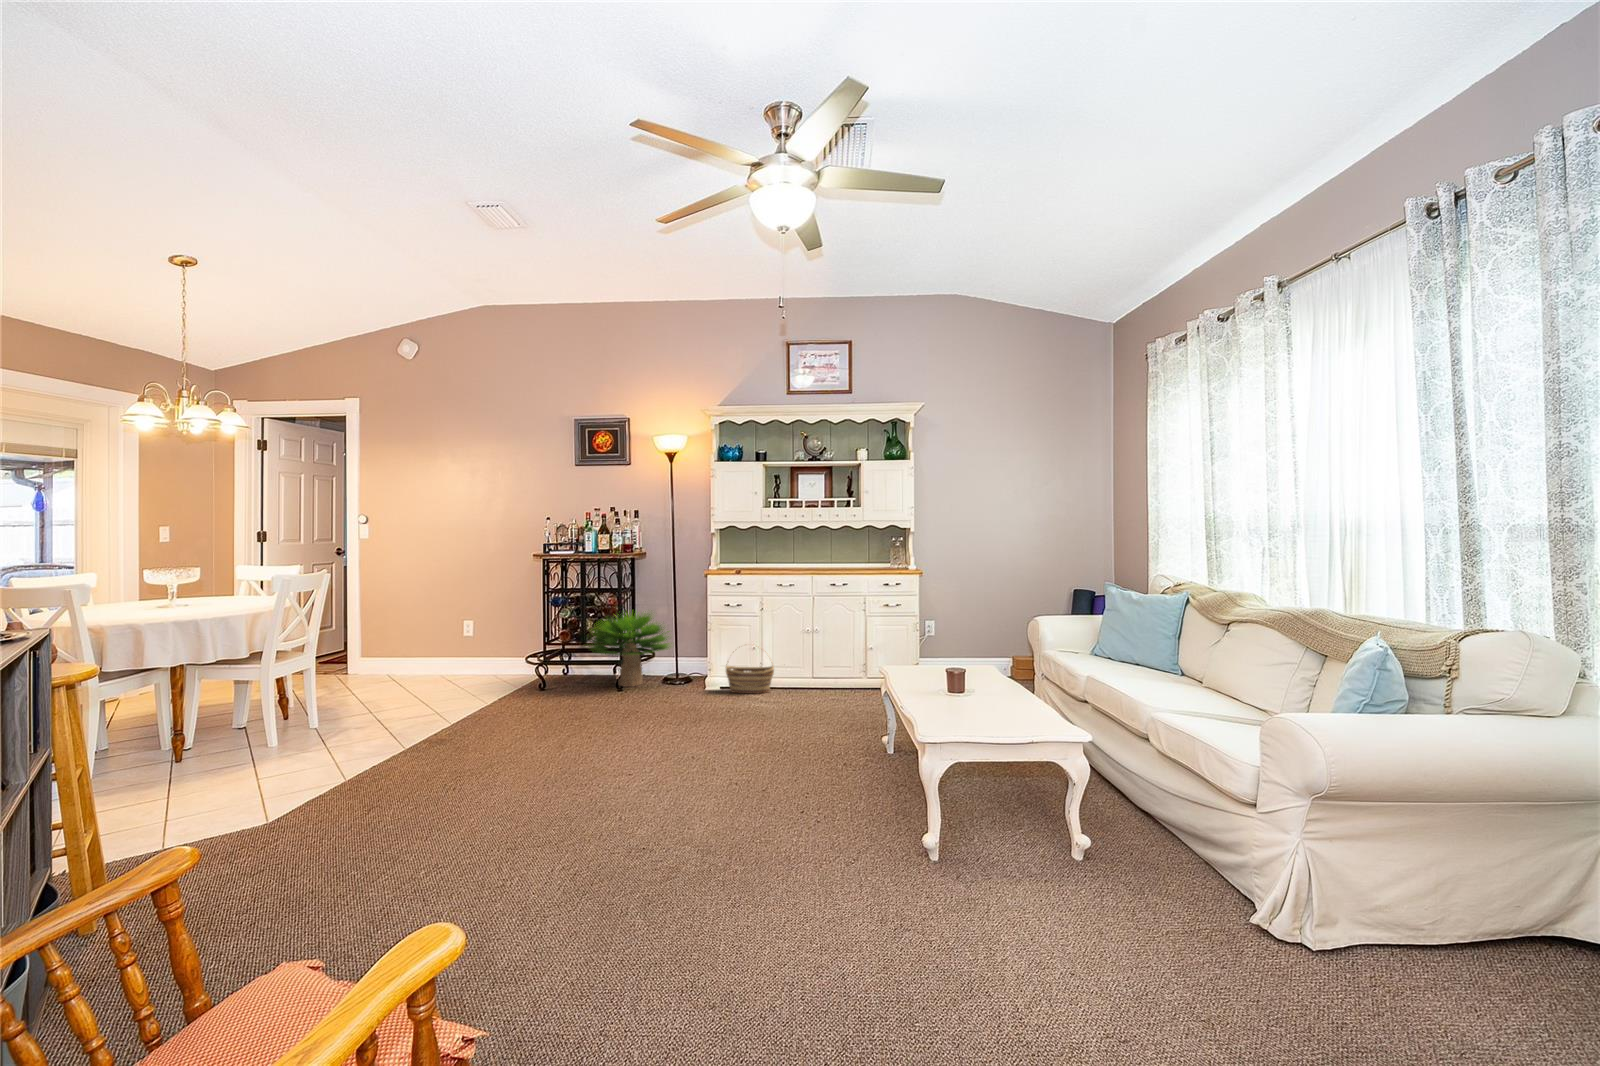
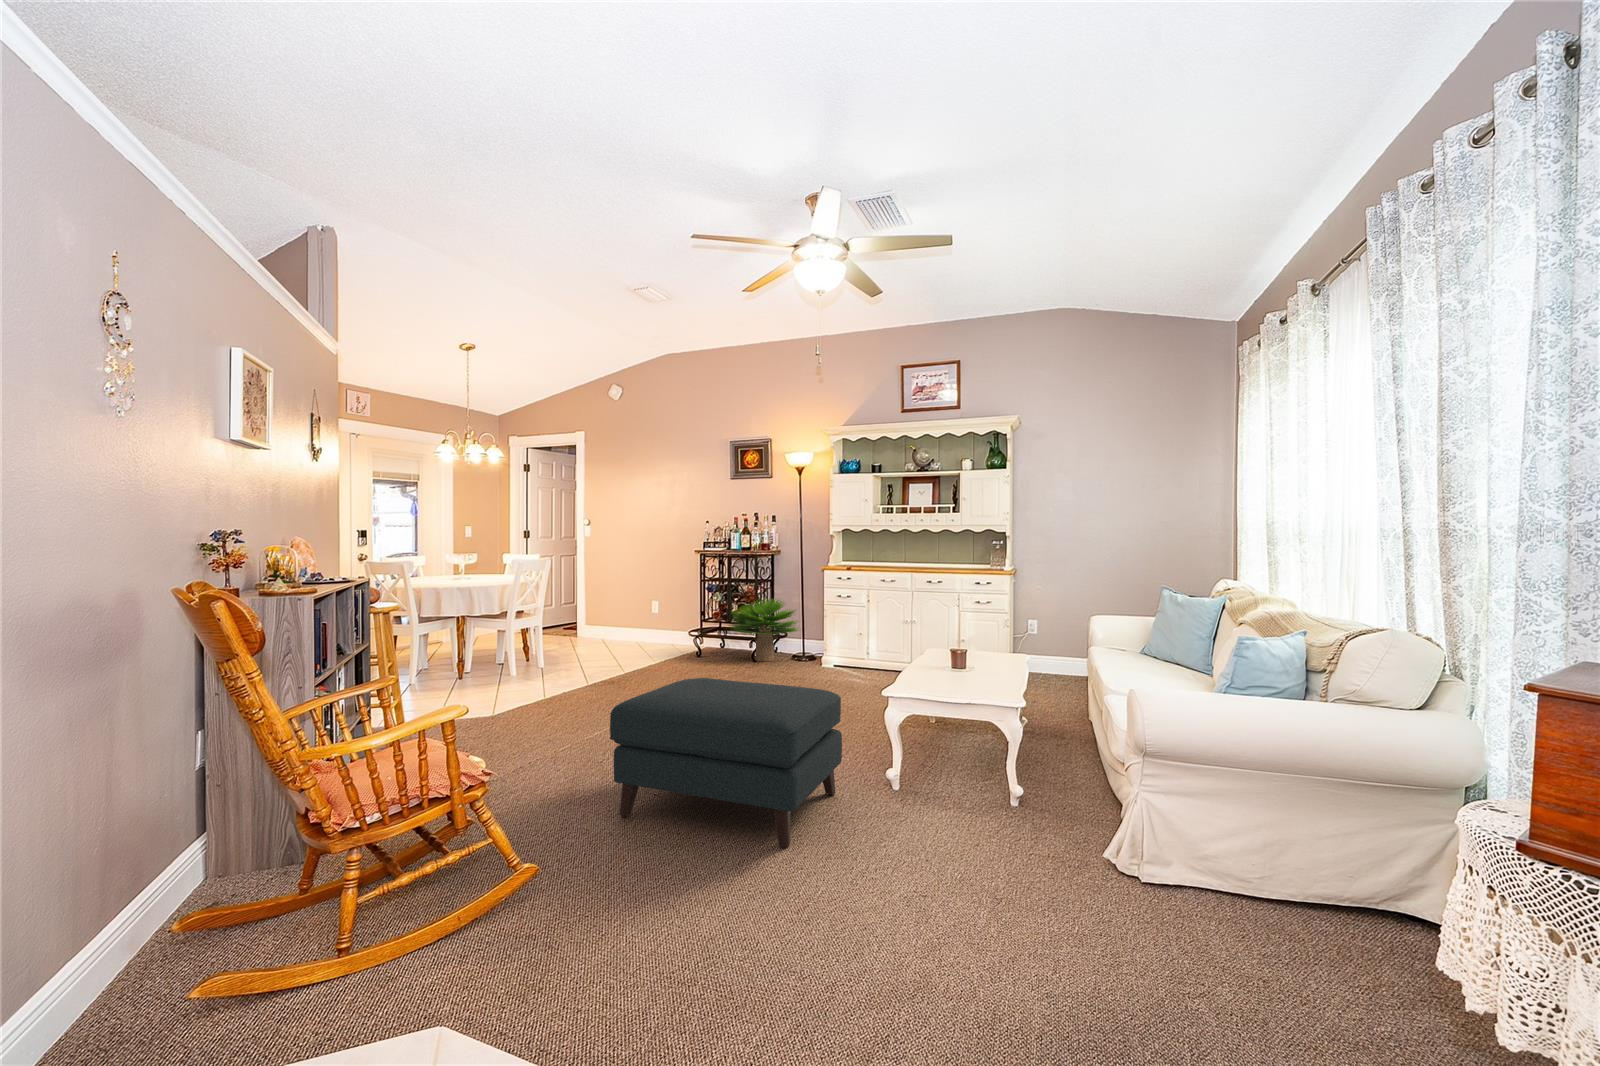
basket: present [726,646,774,694] -> none [836,631,876,674]
ottoman: none [591,742,906,993] -> present [610,678,842,848]

